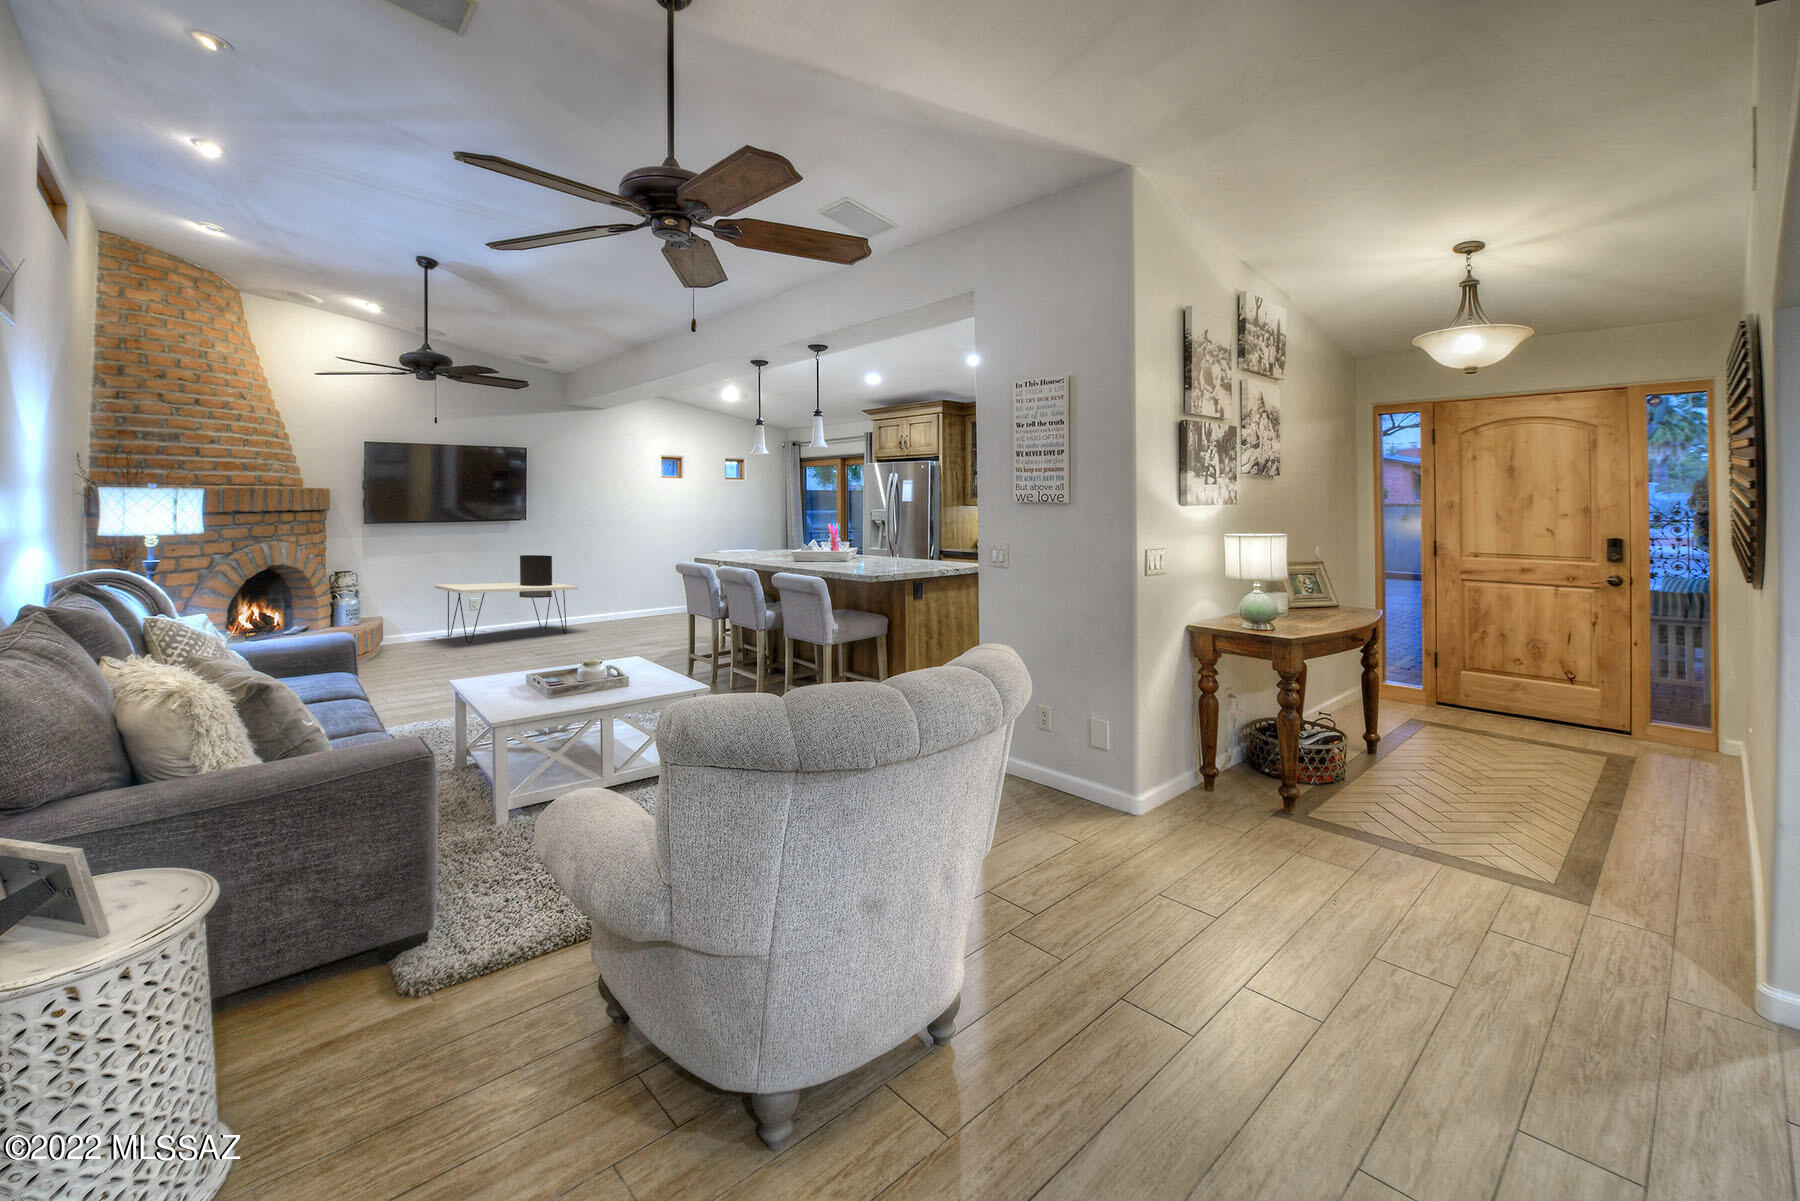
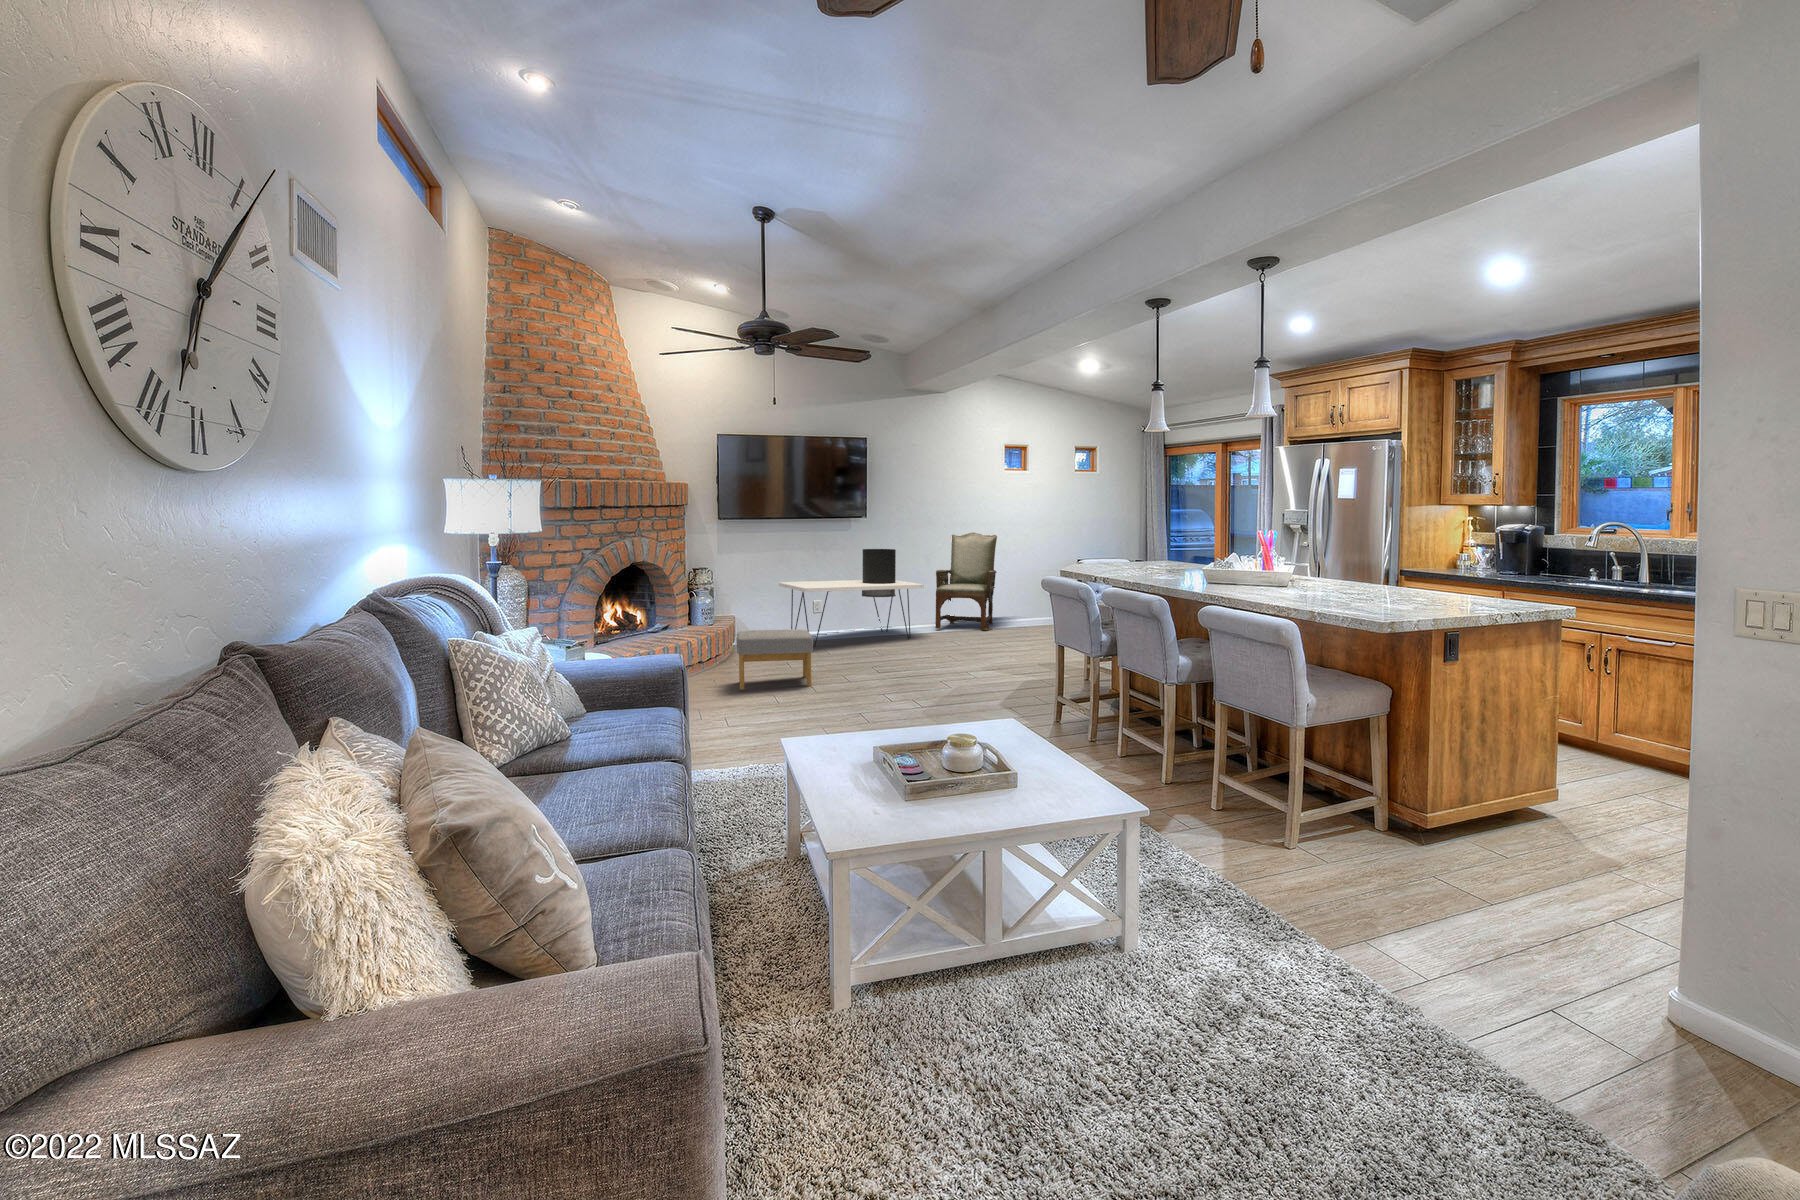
armchair: none [591,542,648,625] -> present [935,533,997,630]
footstool: none [388,626,466,679] -> present [736,629,813,690]

